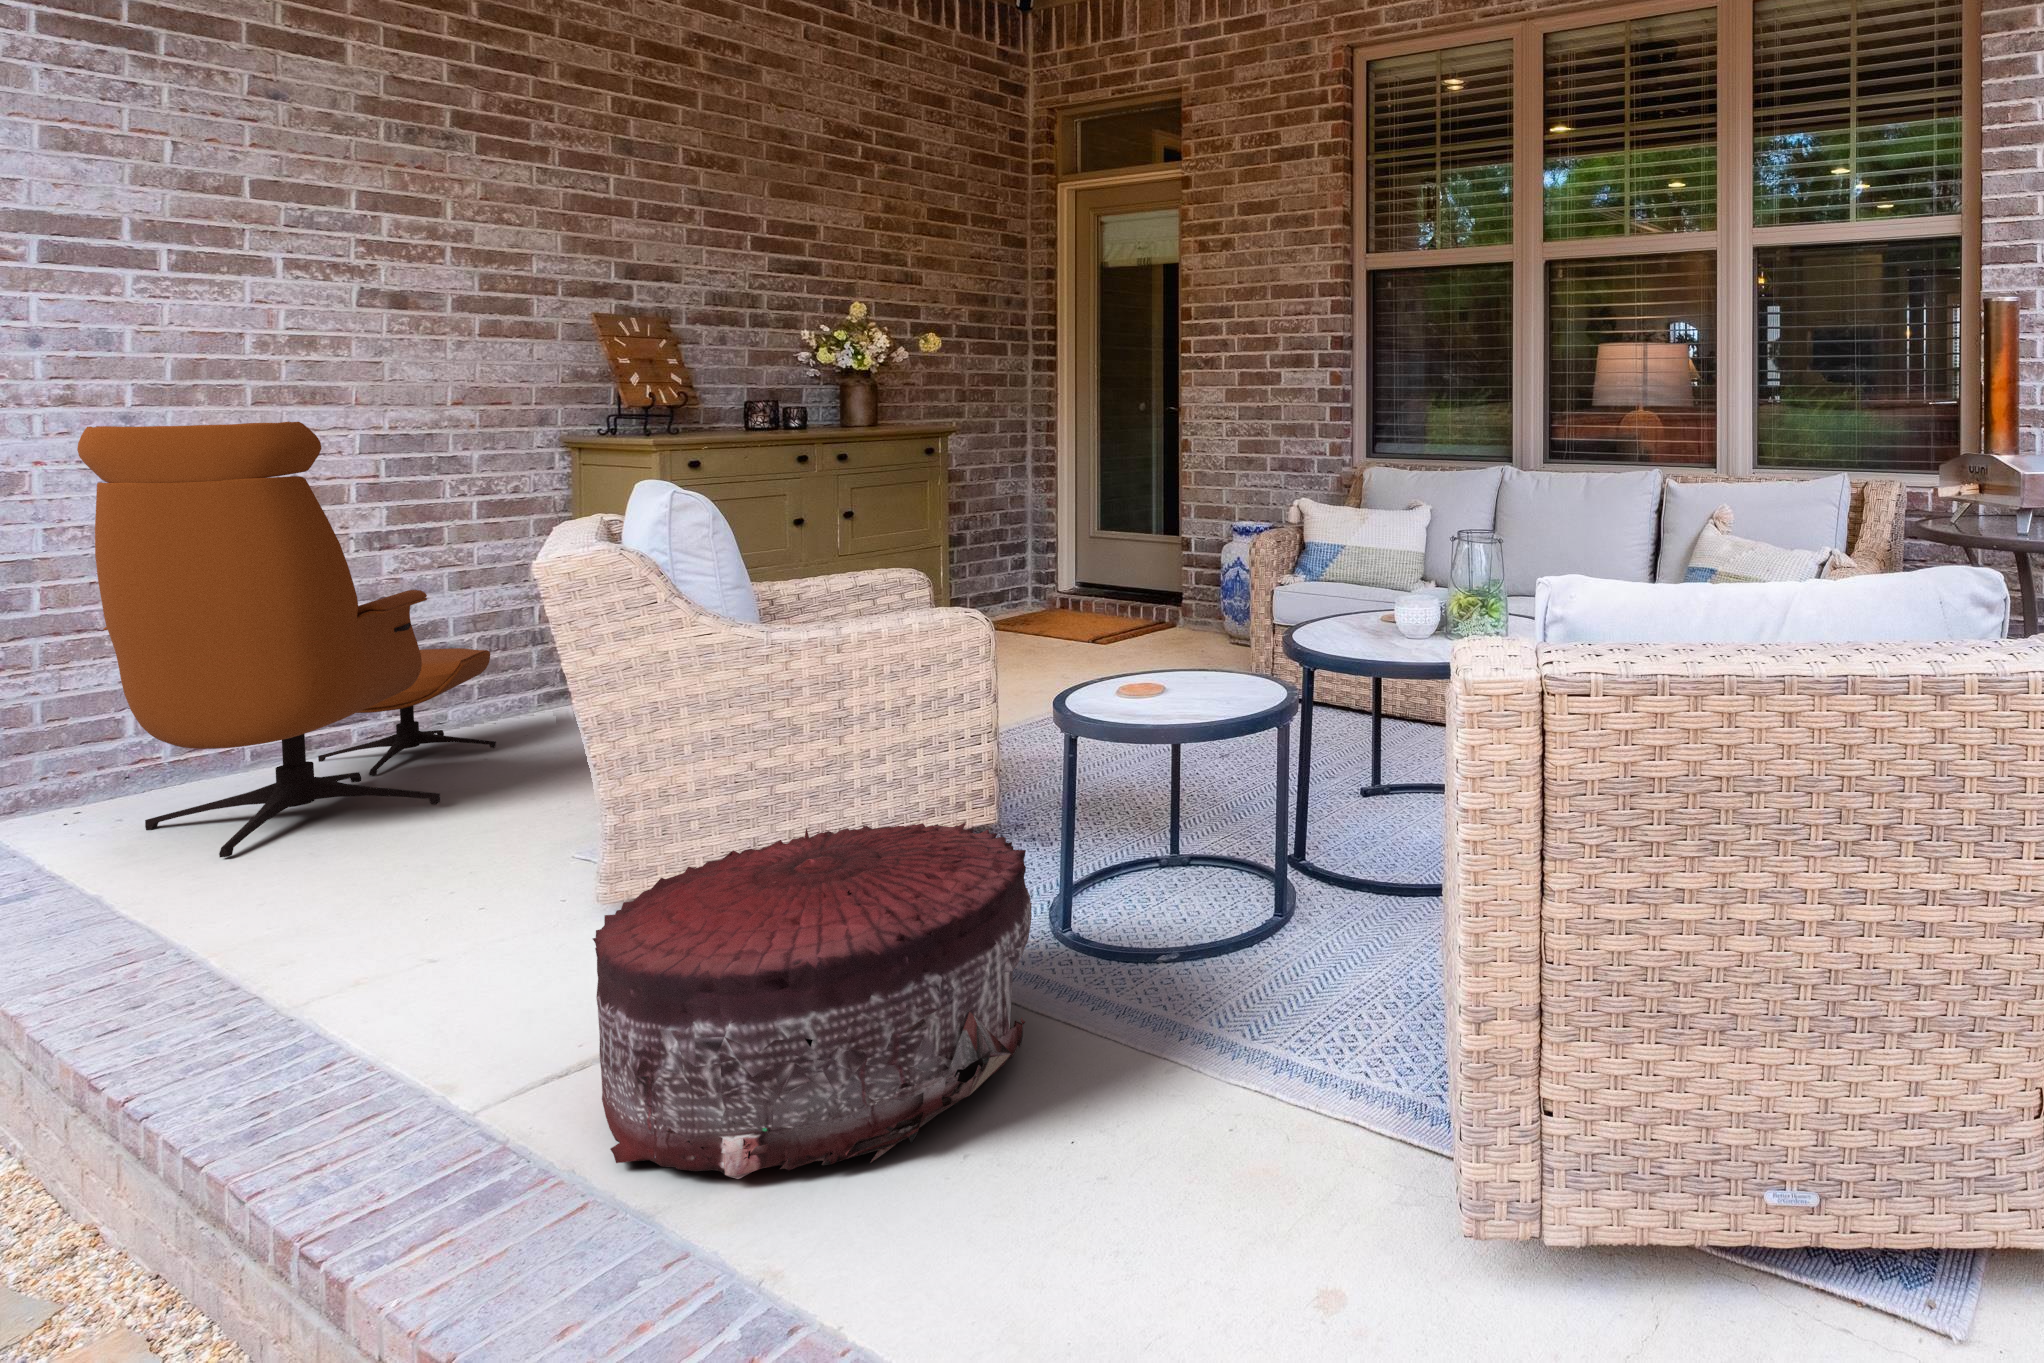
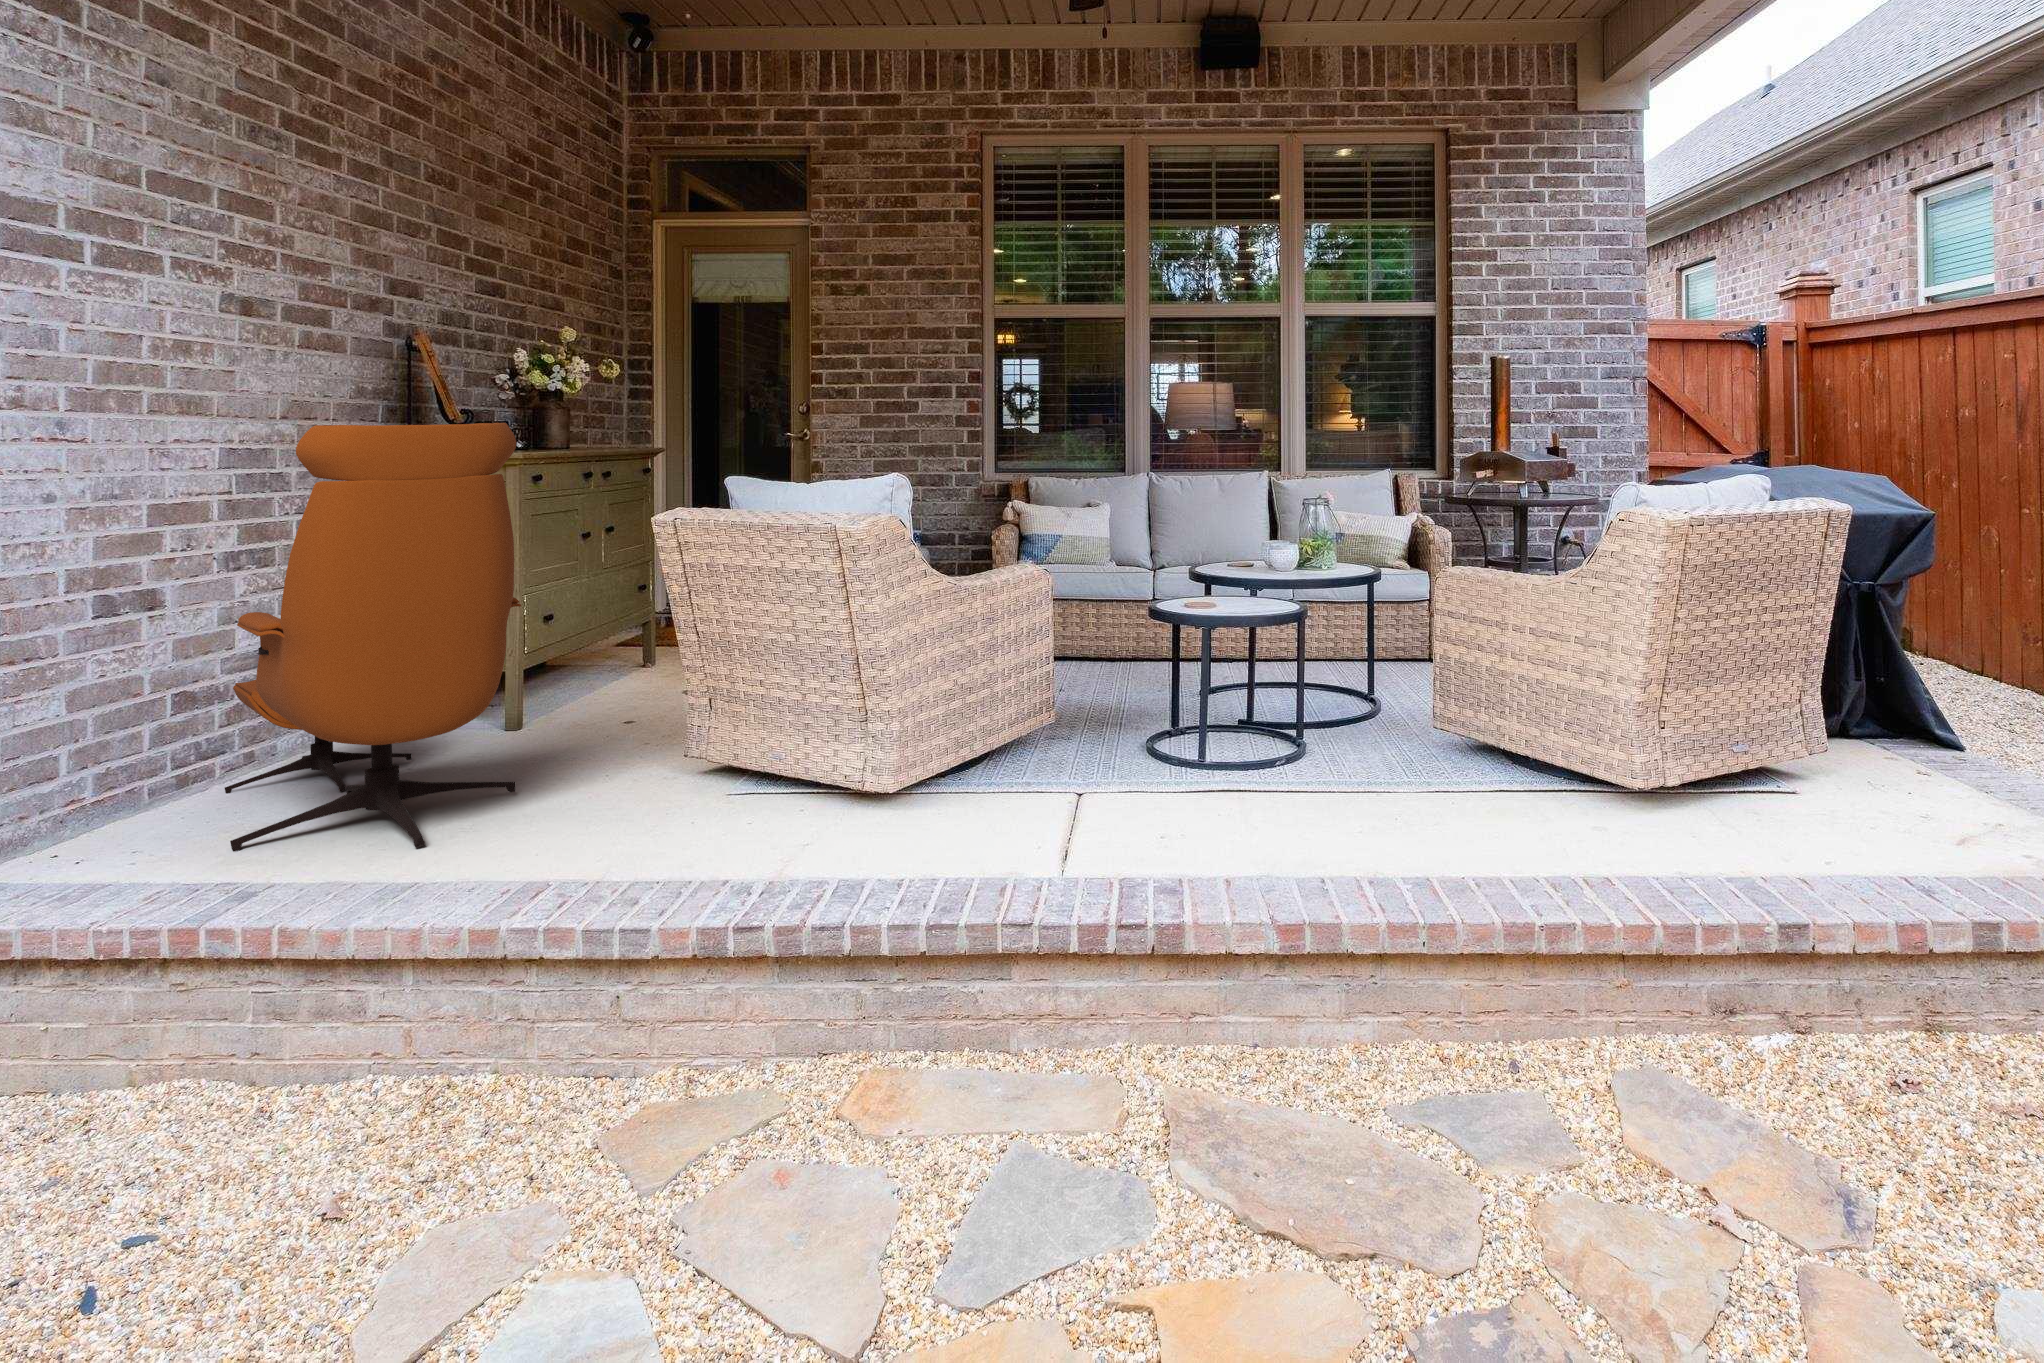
pouf: present [593,822,1032,1179] -> none [1142,680,1415,873]

